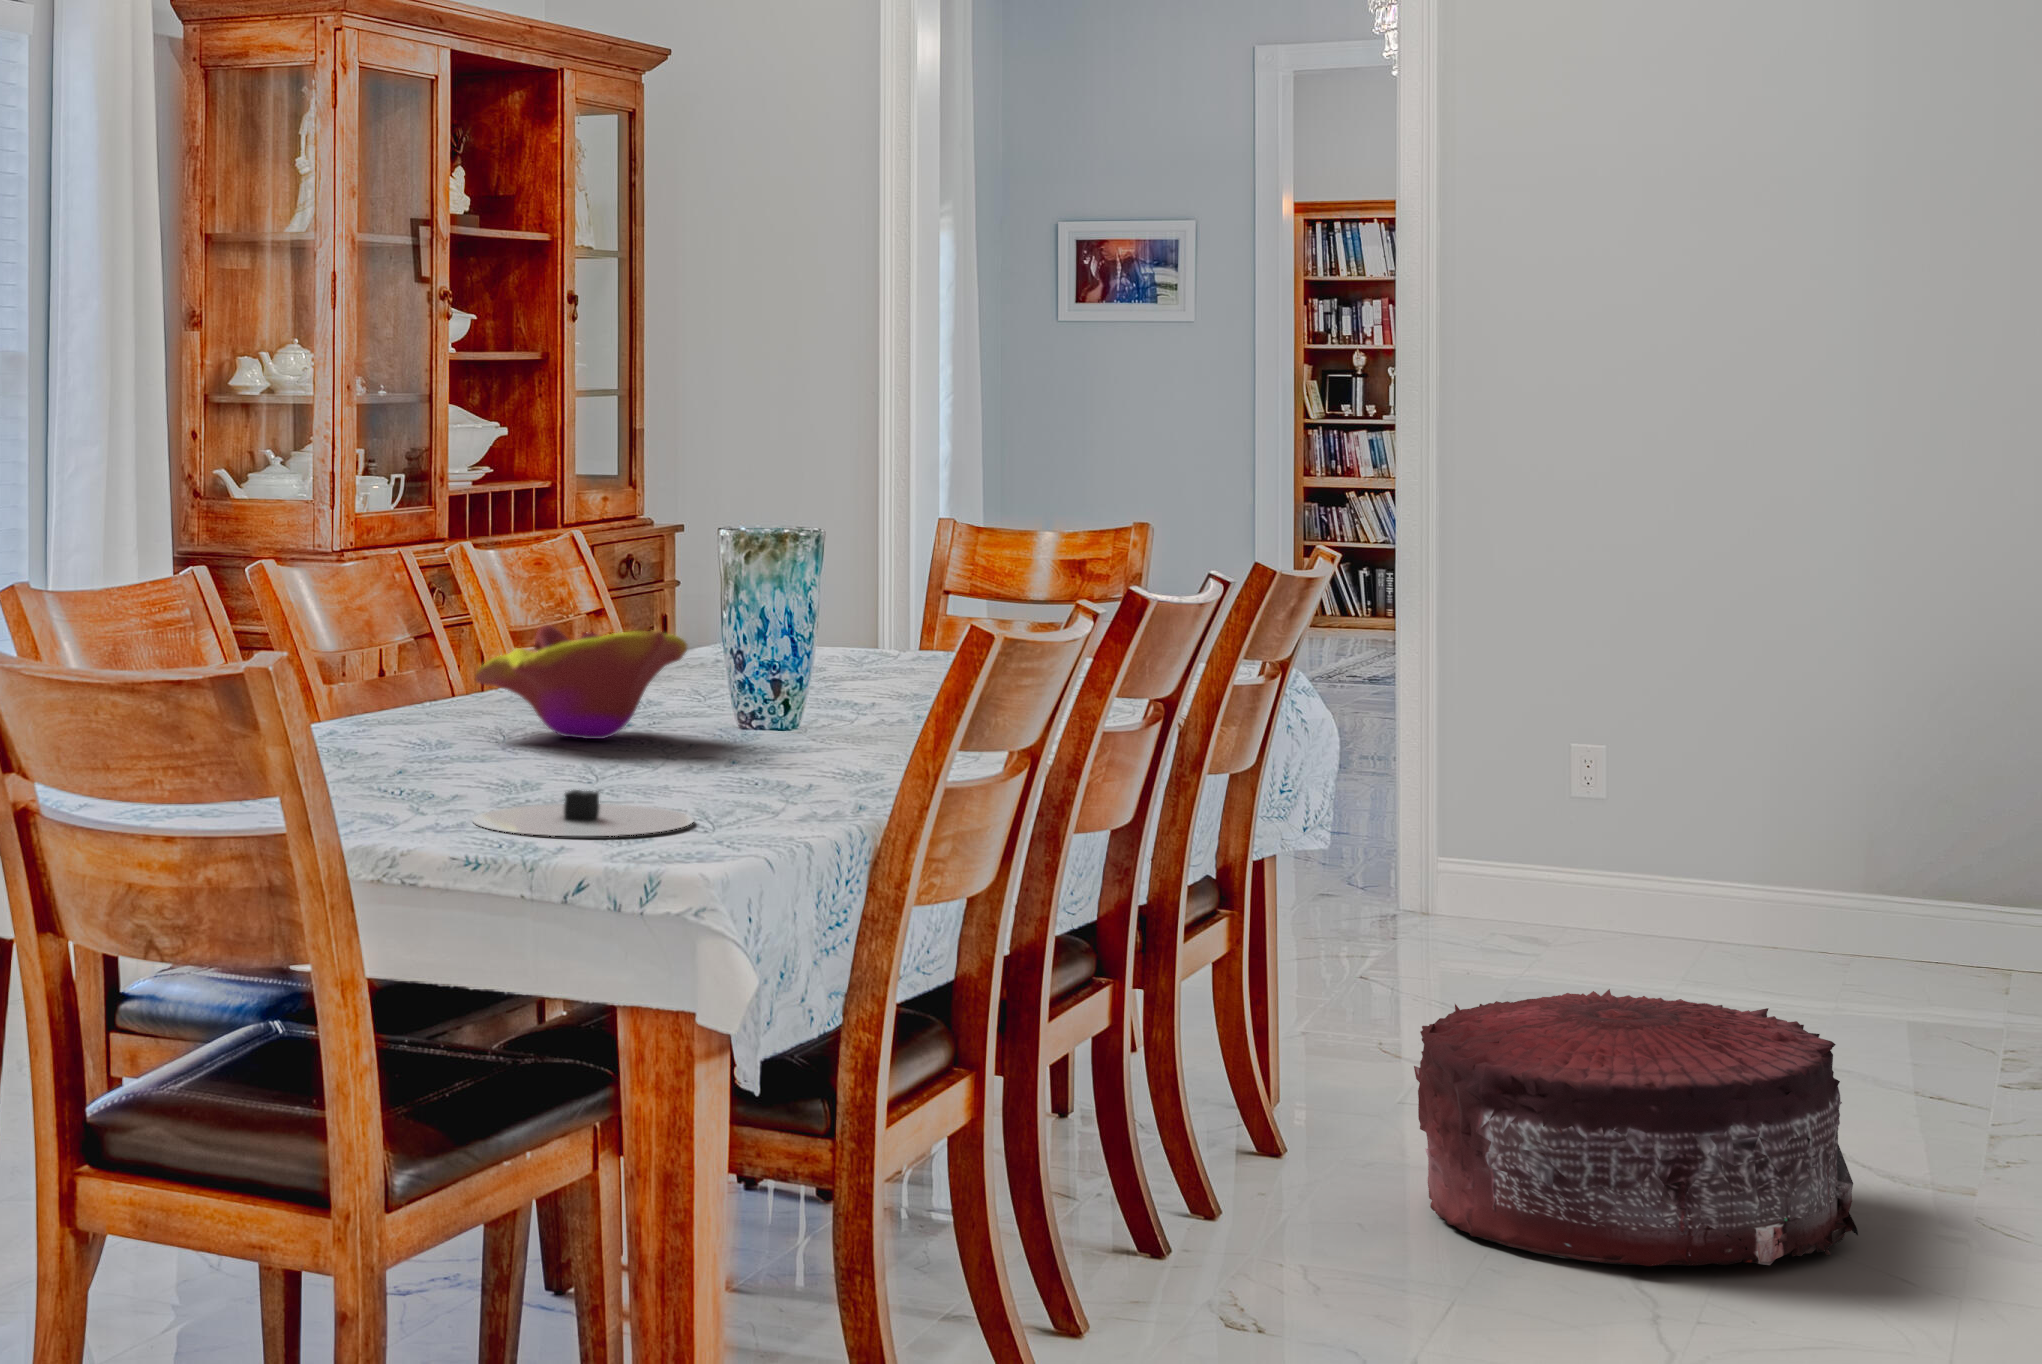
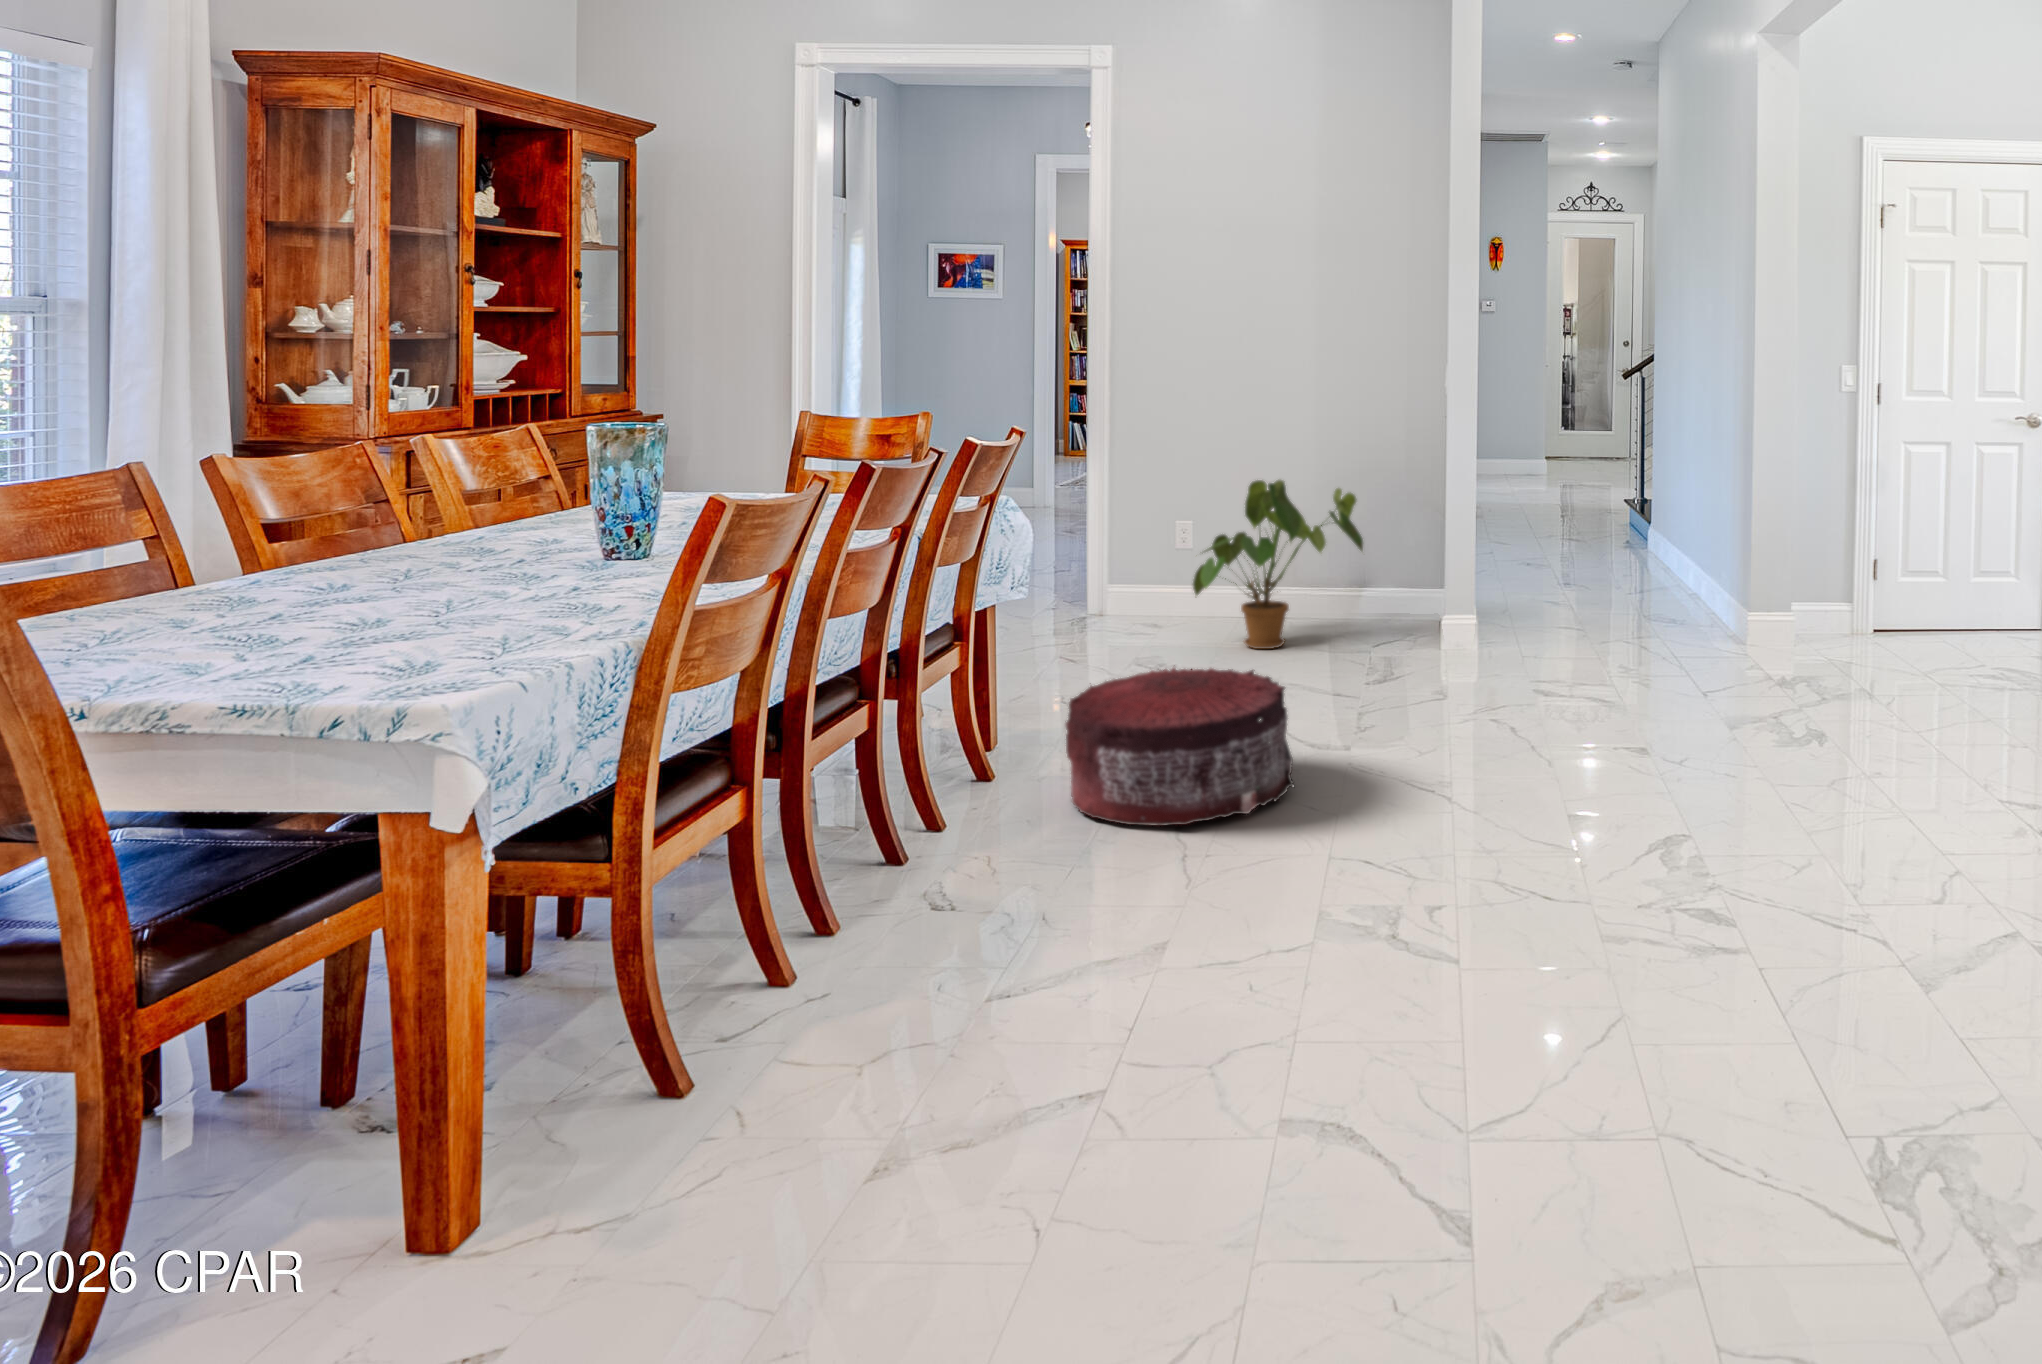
decorative bowl: present [475,625,687,739] -> none [366,497,553,577]
house plant: none [1615,666,1985,1002] -> present [1193,480,1363,649]
plate: present [473,790,693,836] -> none [195,635,541,684]

